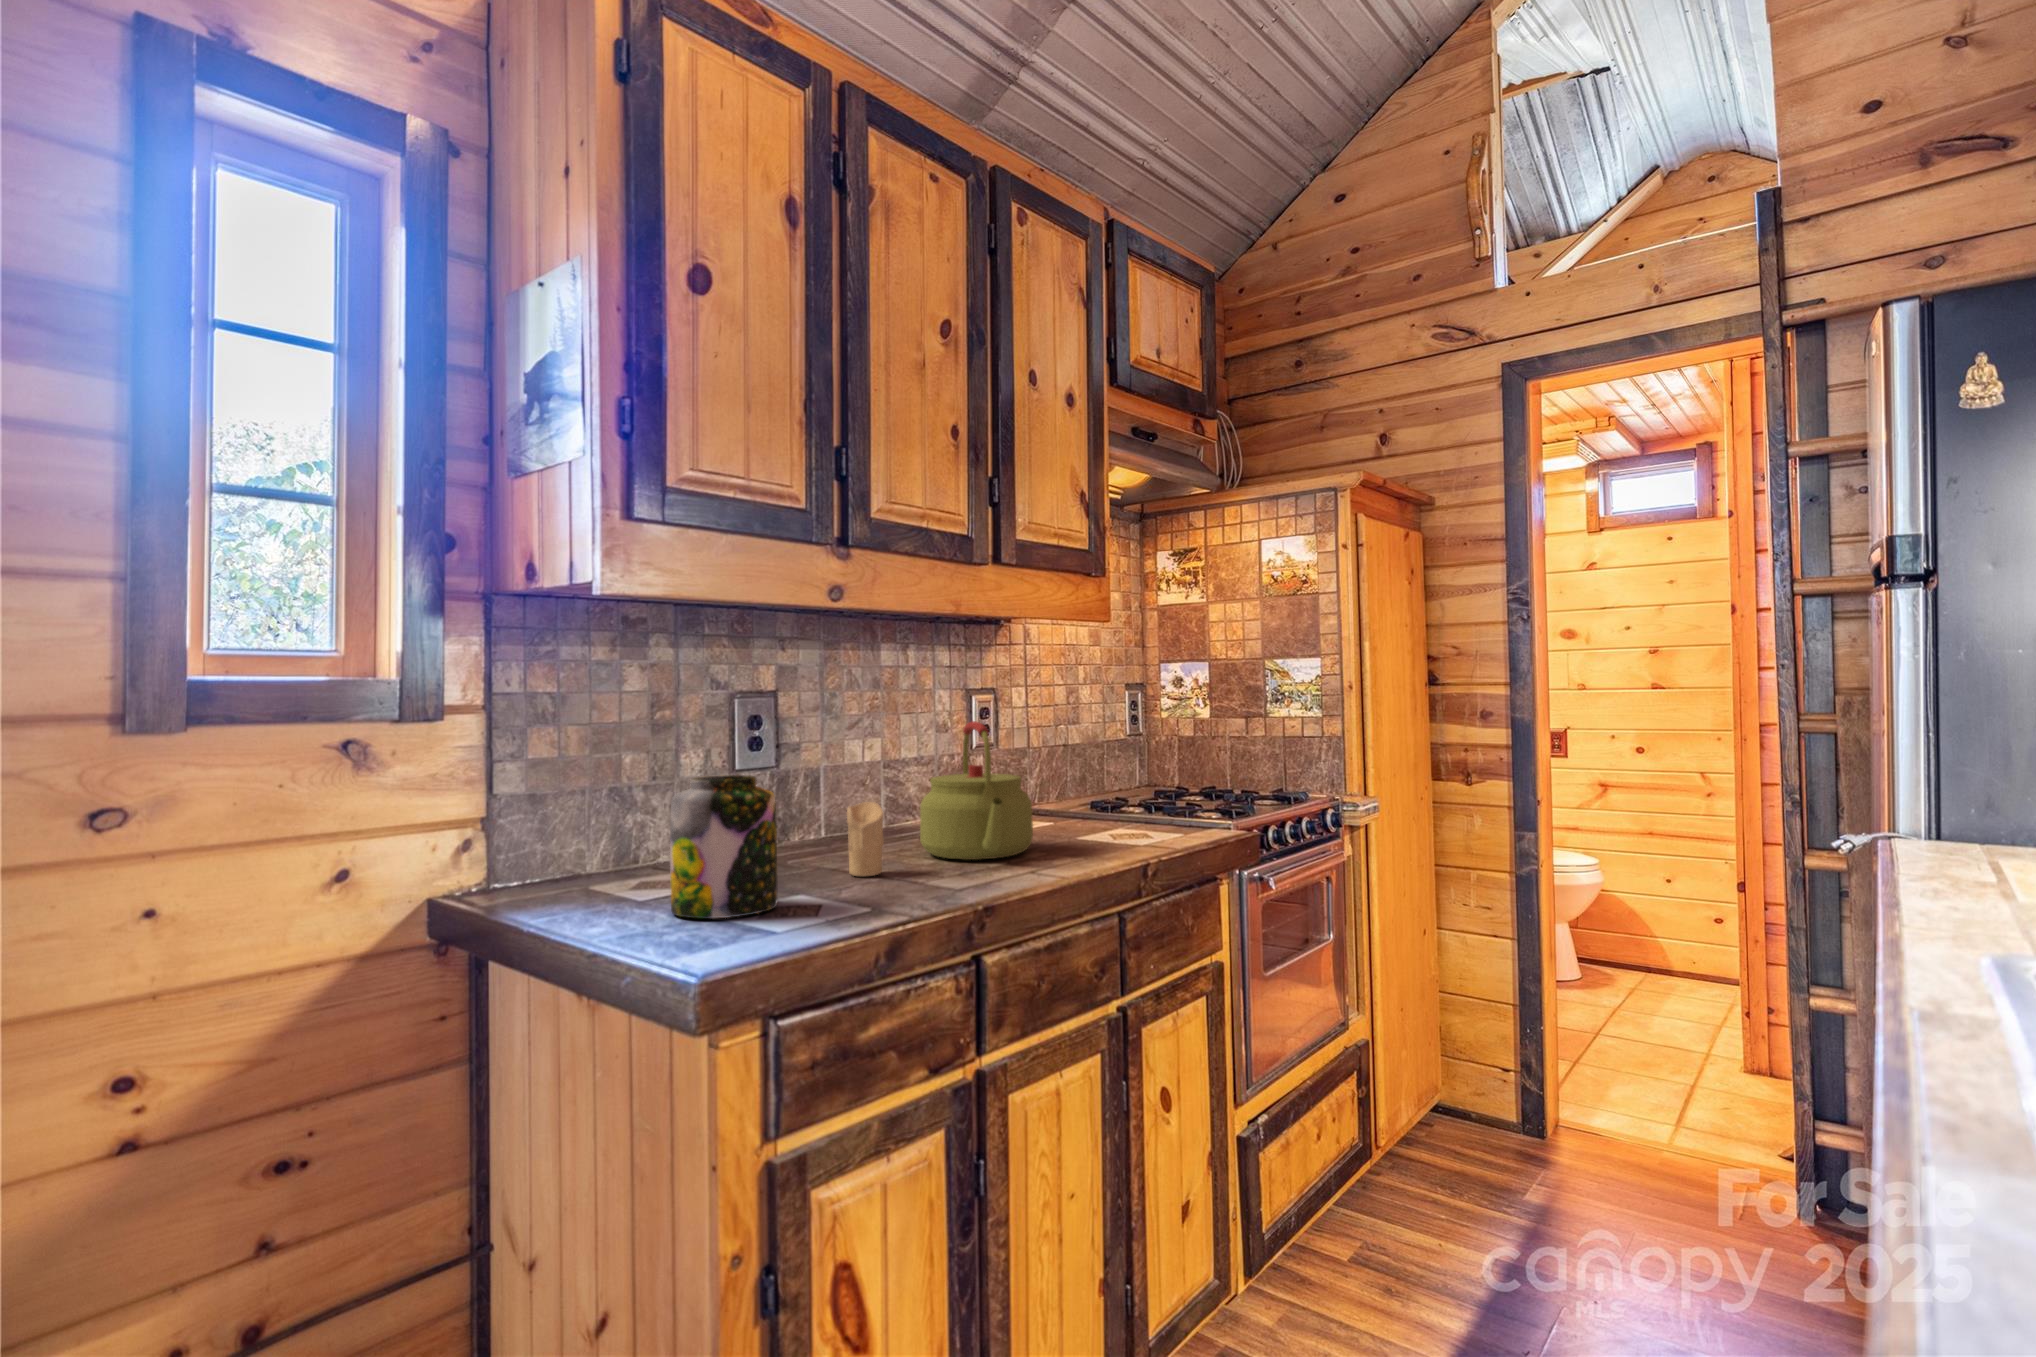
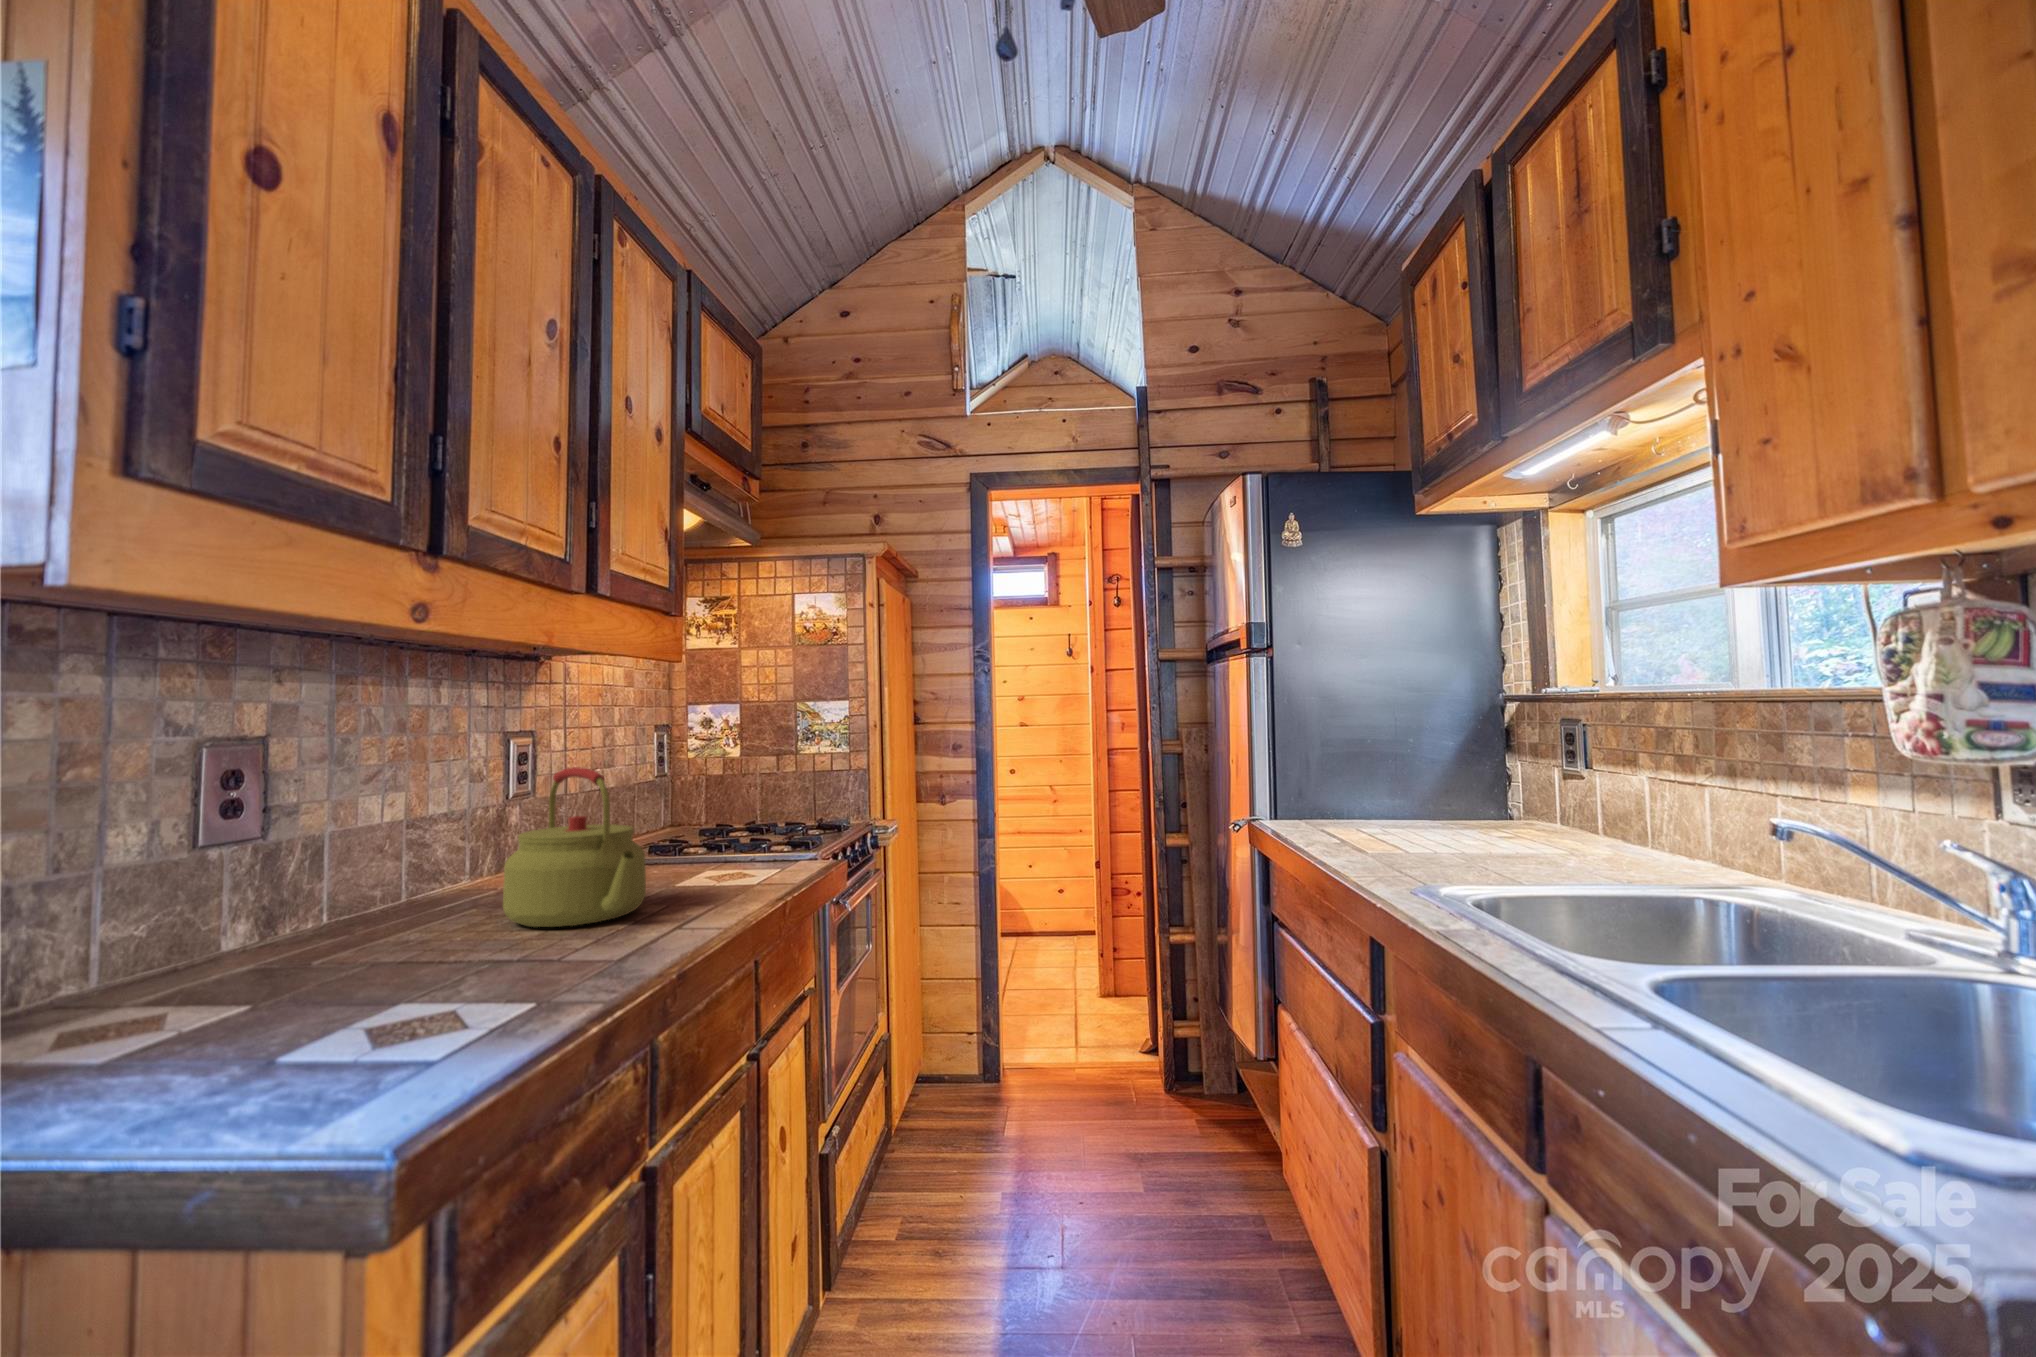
jar: present [670,775,778,918] -> none [191,851,383,1071]
candle: present [847,802,884,876] -> none [435,871,488,966]

